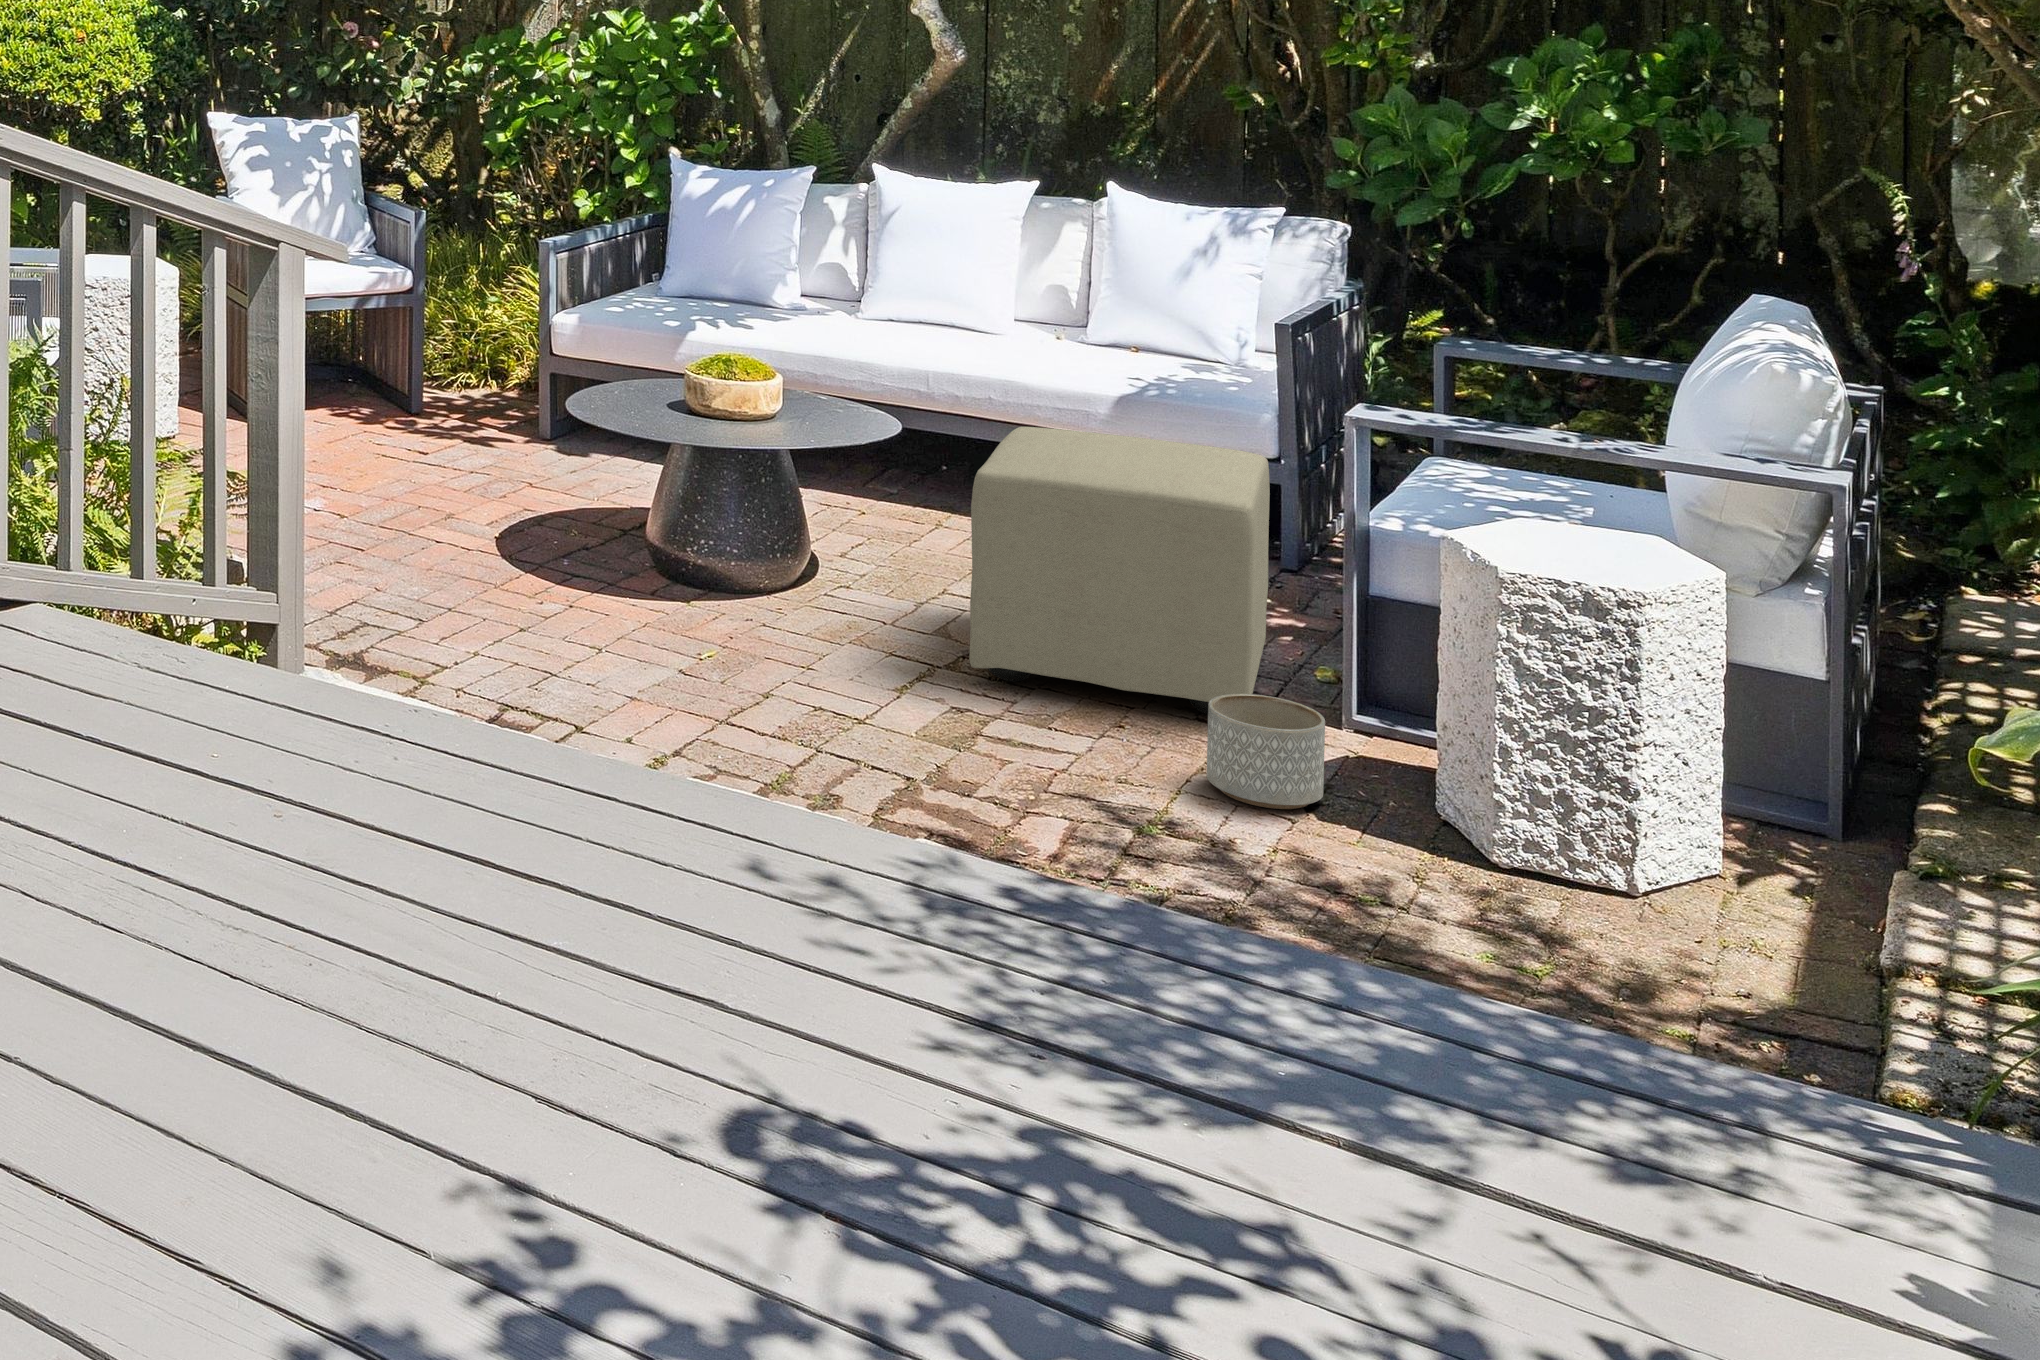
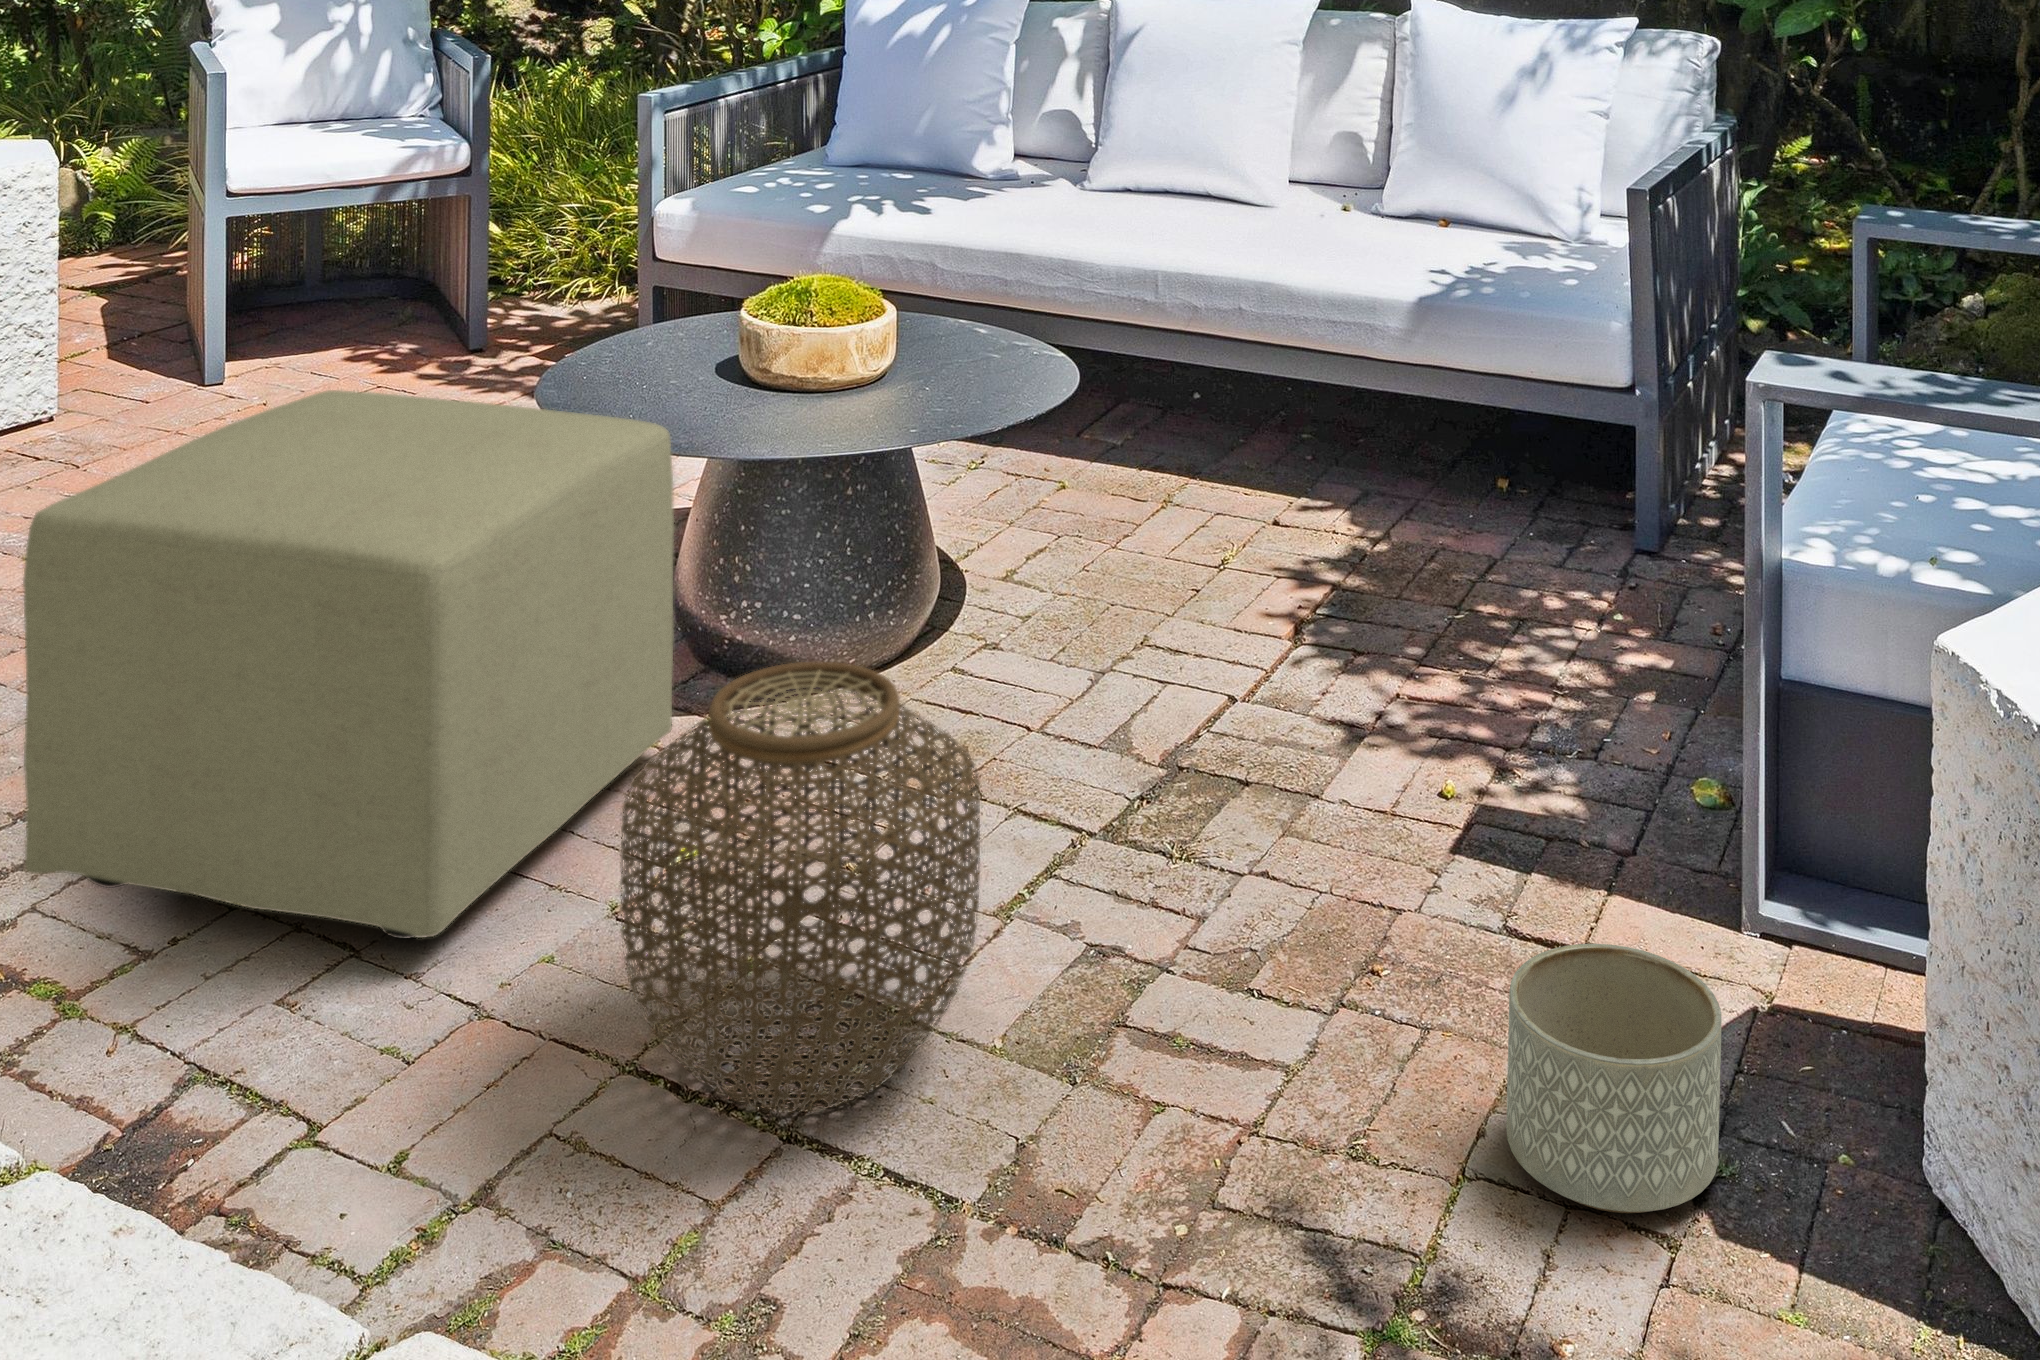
ottoman: present [969,427,1270,714] -> present [23,390,674,939]
woven basket: none [731,530,916,742] -> present [620,662,980,1113]

